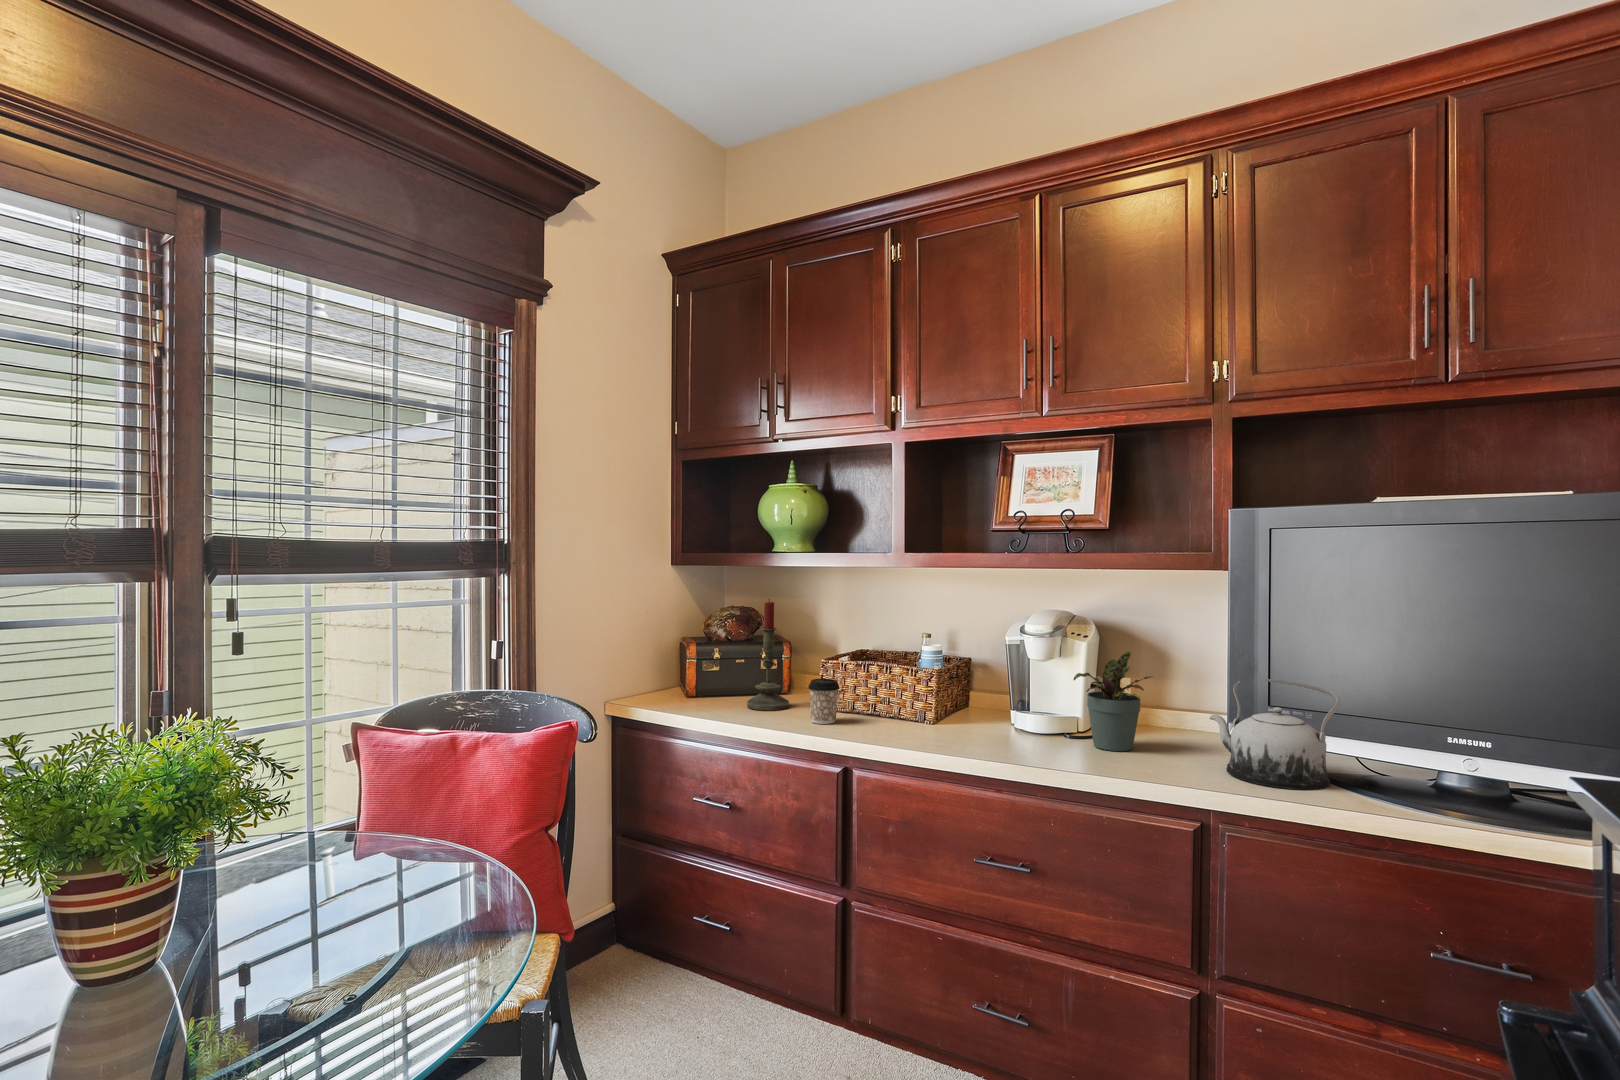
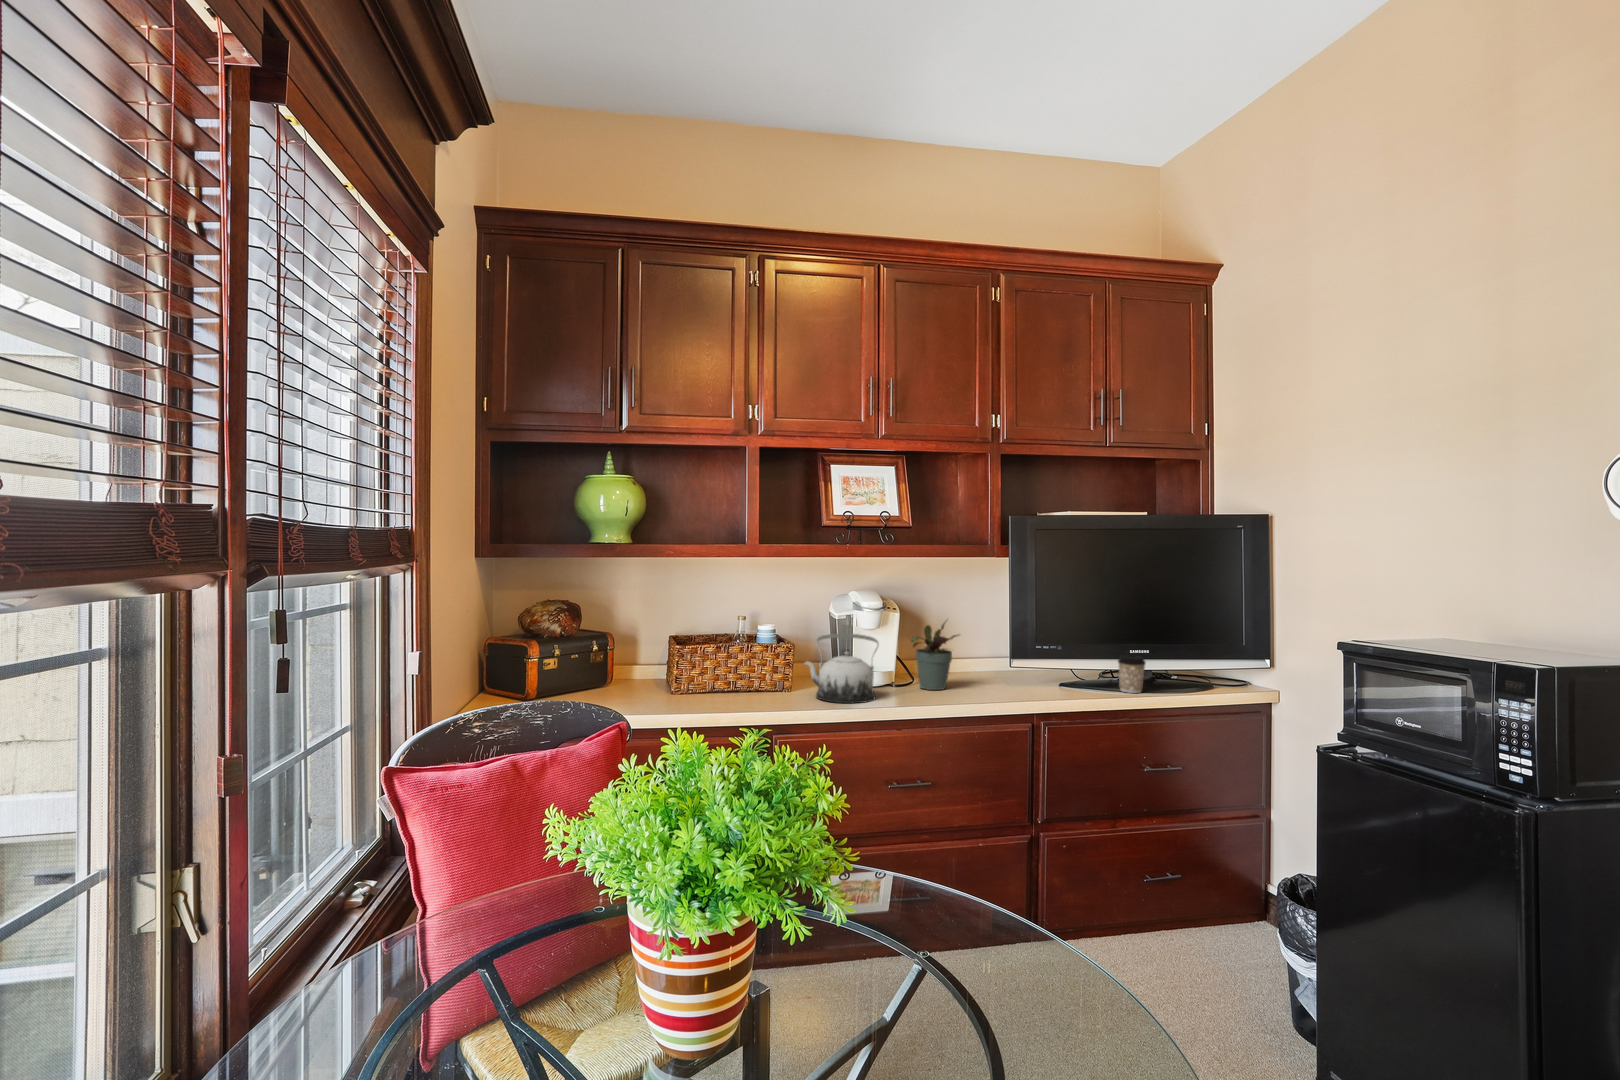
candle: present [747,599,789,711] -> none [604,592,646,702]
coffee cup: present [808,679,840,724] -> present [1118,655,1145,693]
teapot: present [1210,679,1340,790] -> present [805,633,879,703]

